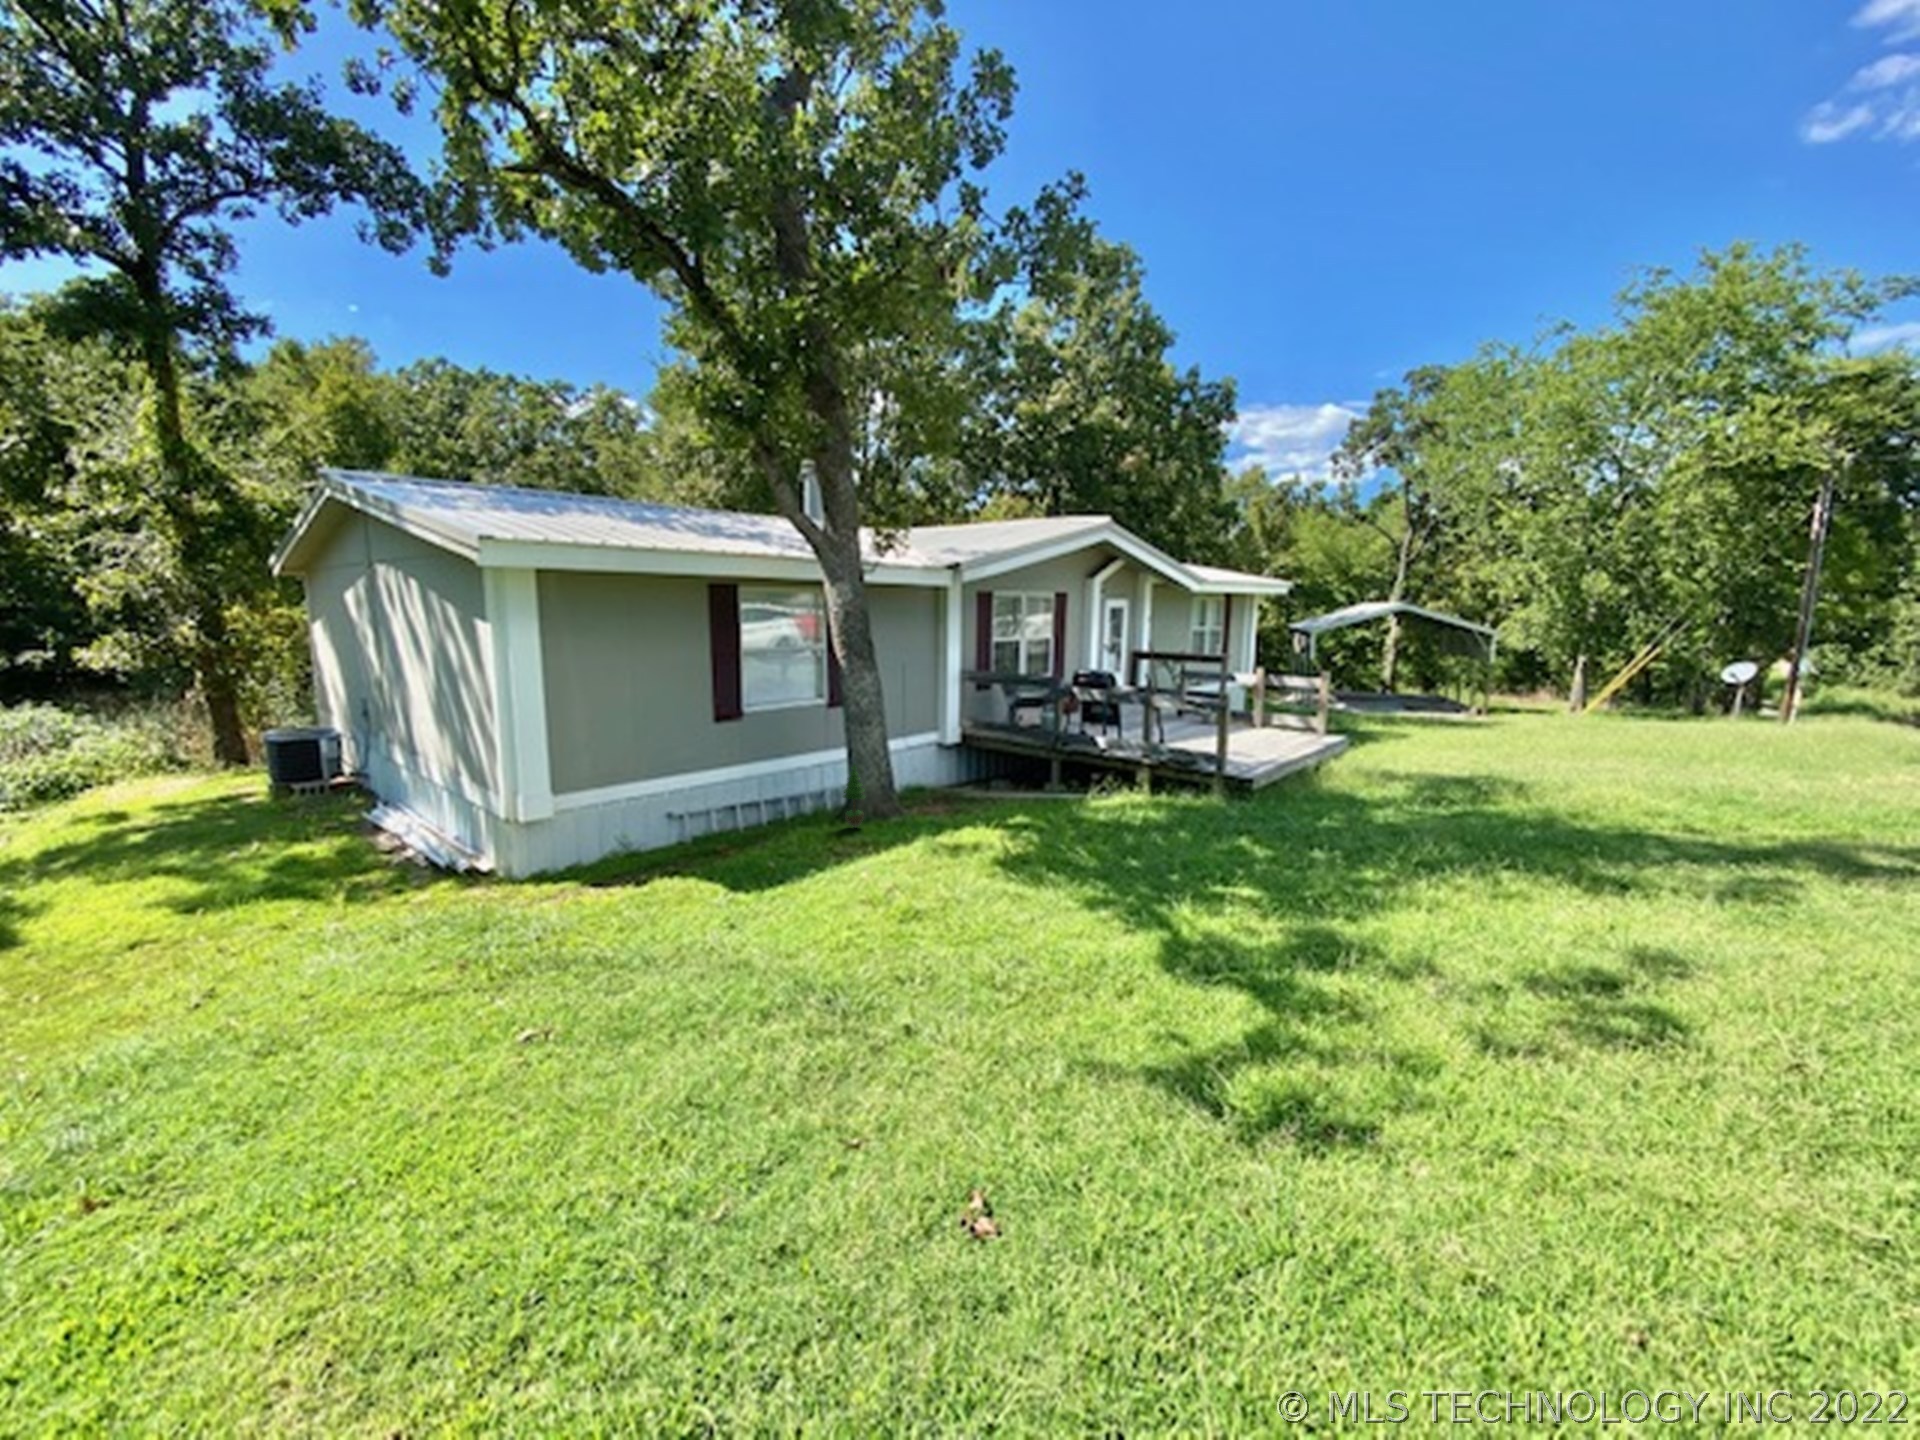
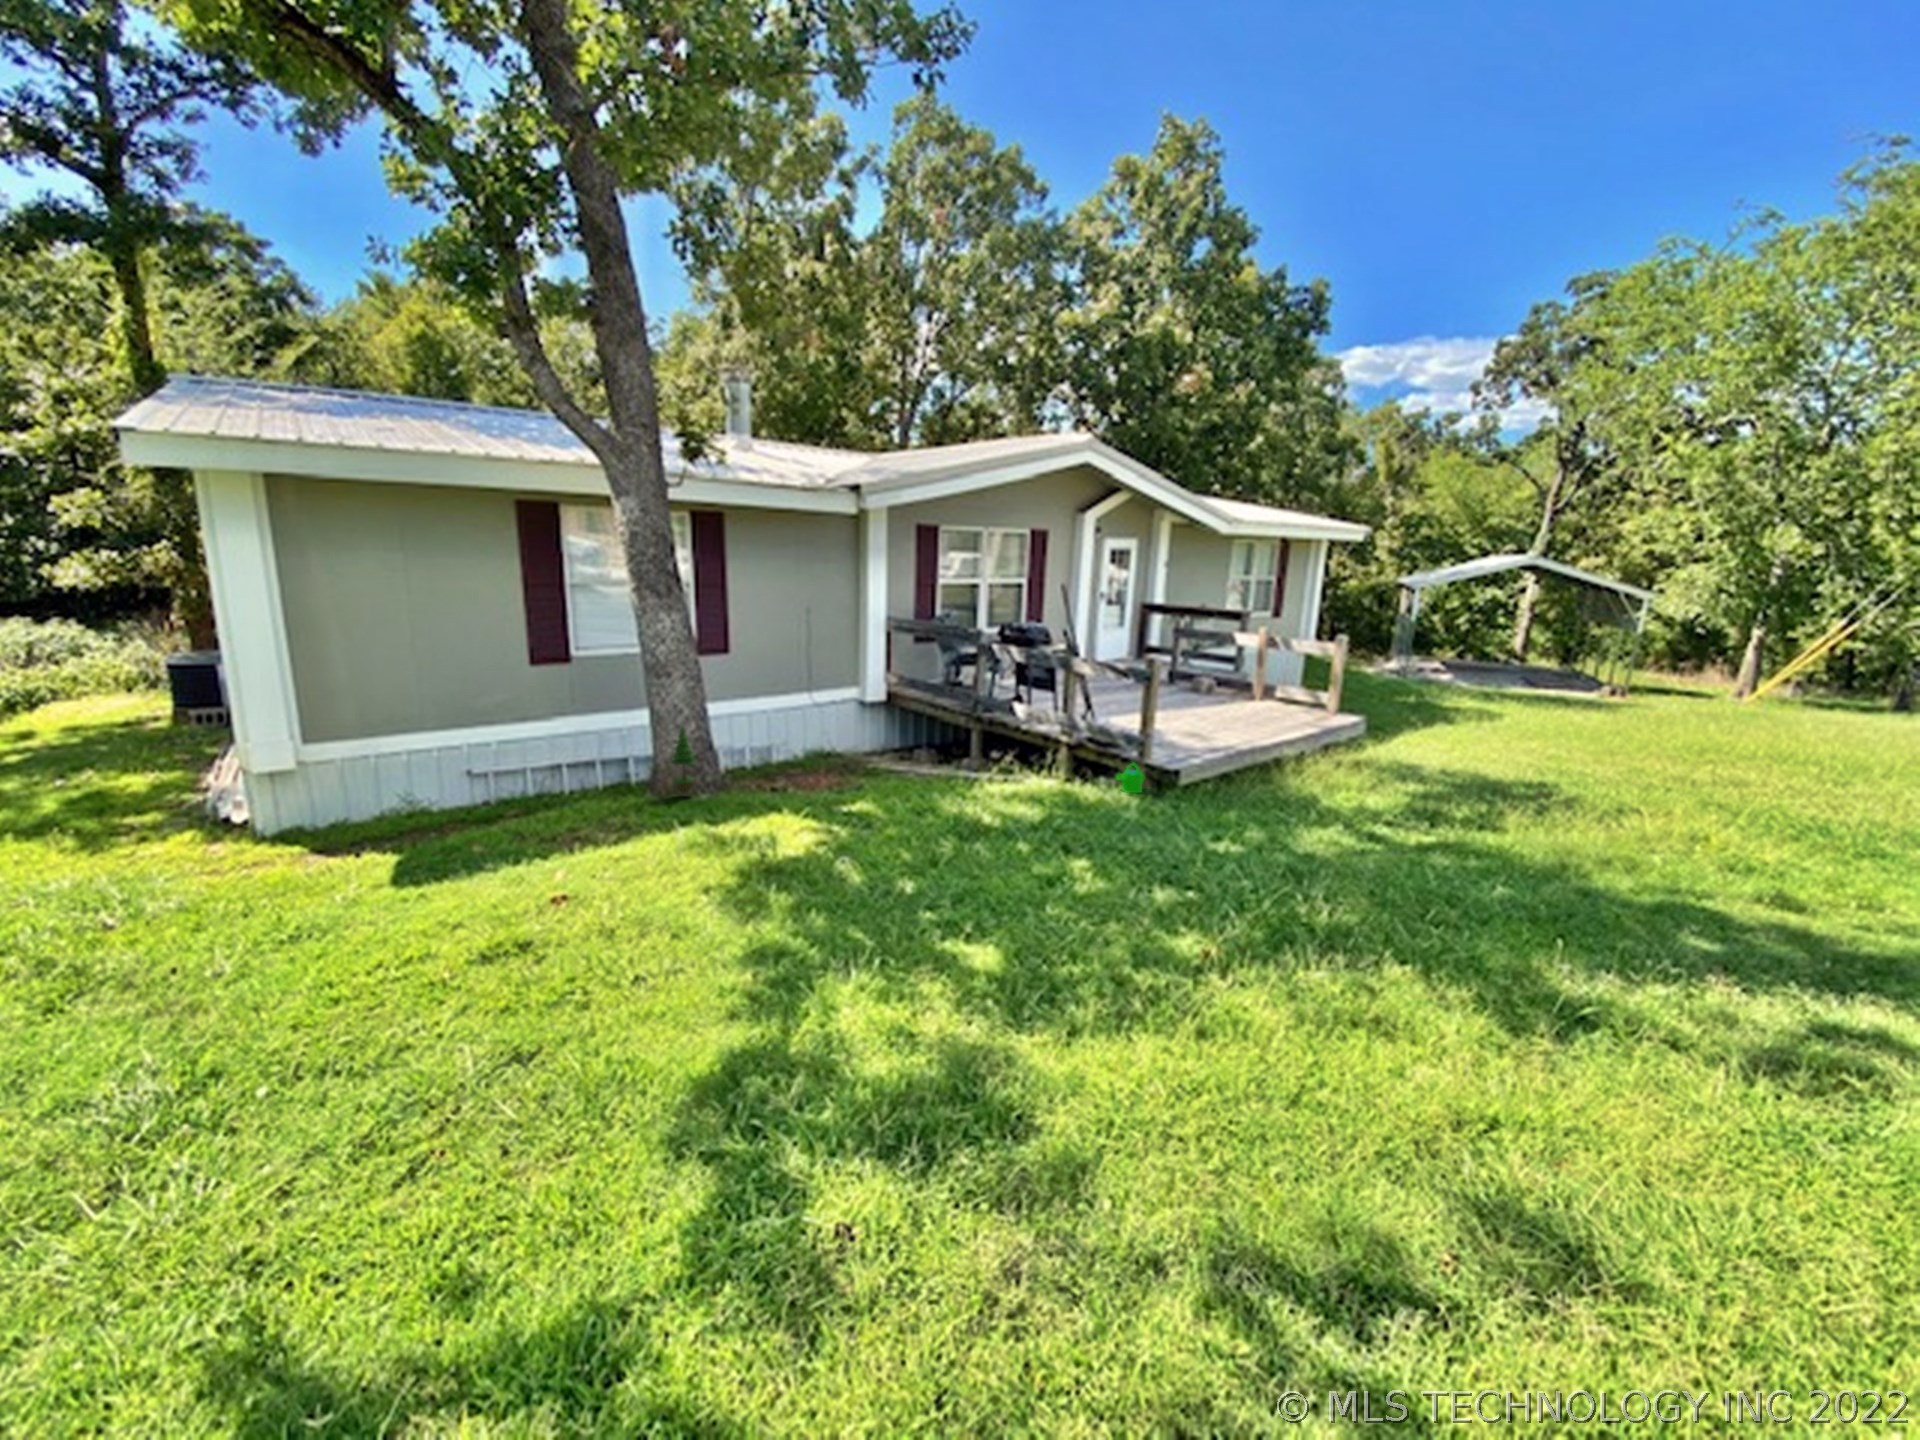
watering can: none [1210,777,1230,804] -> present [1116,763,1145,793]

